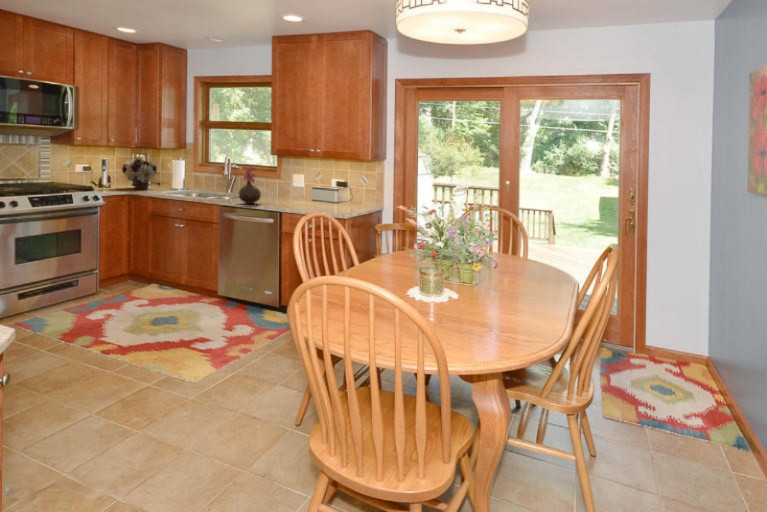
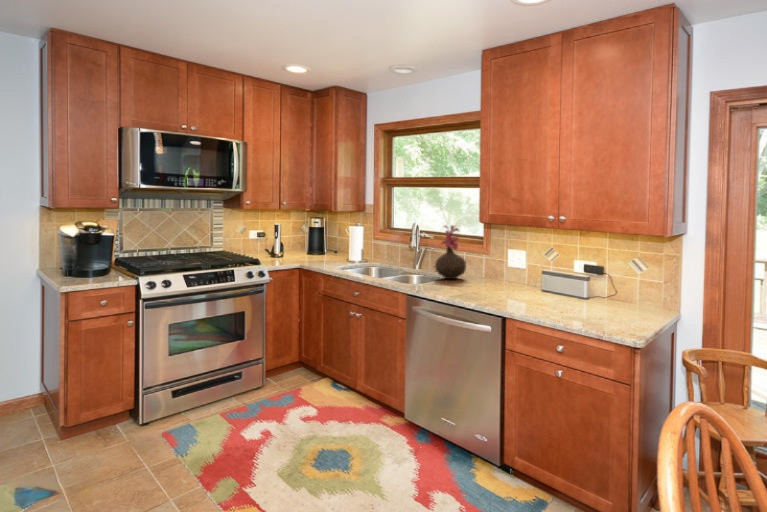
flower arrangement: present [122,156,157,189] -> none [294,220,333,259]

